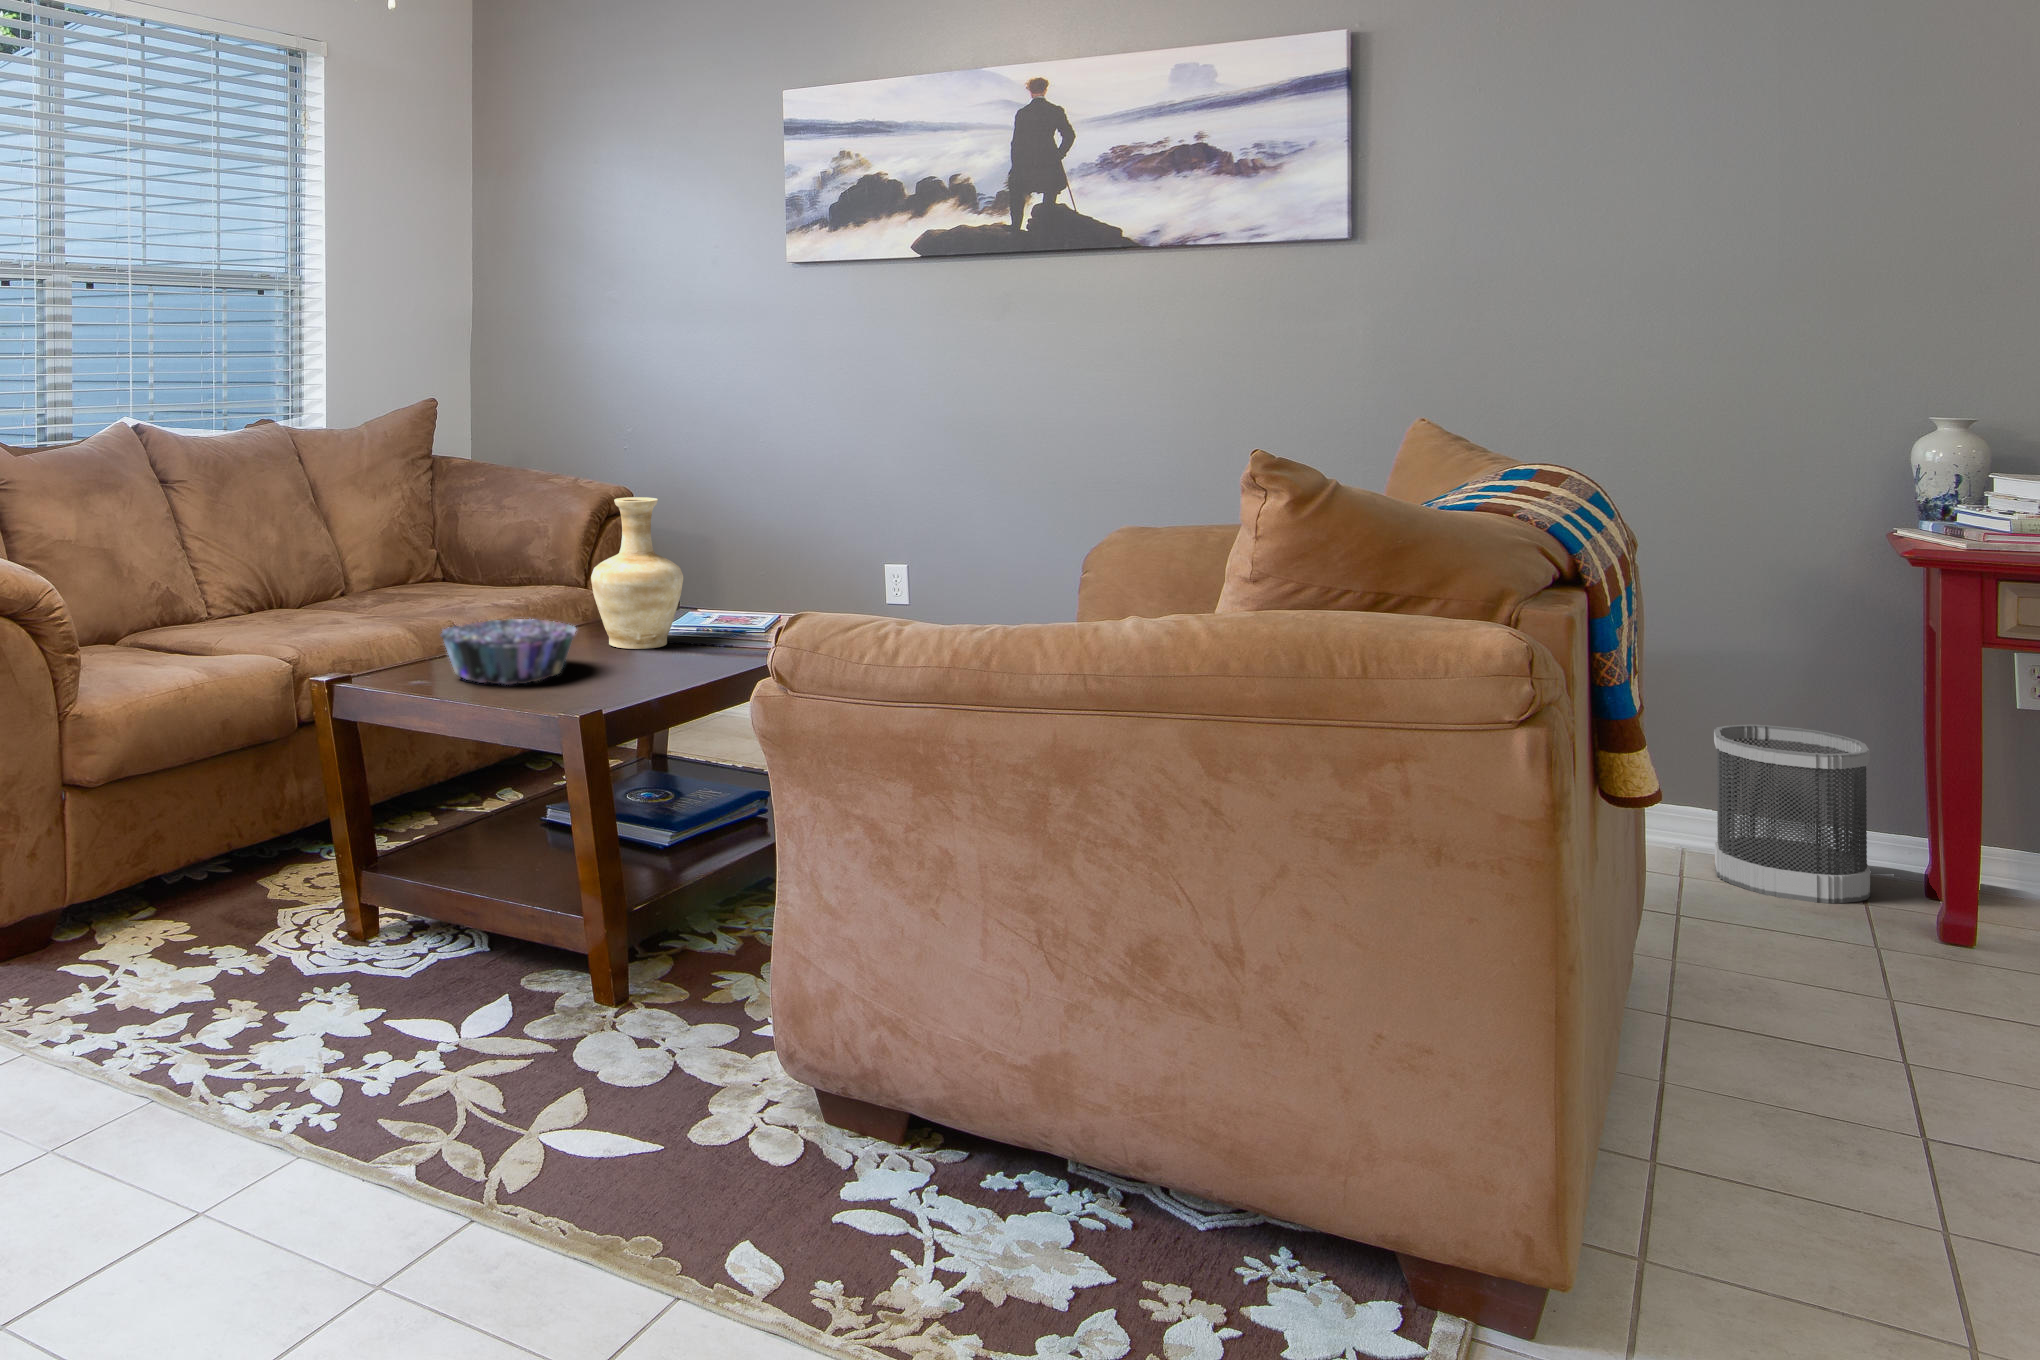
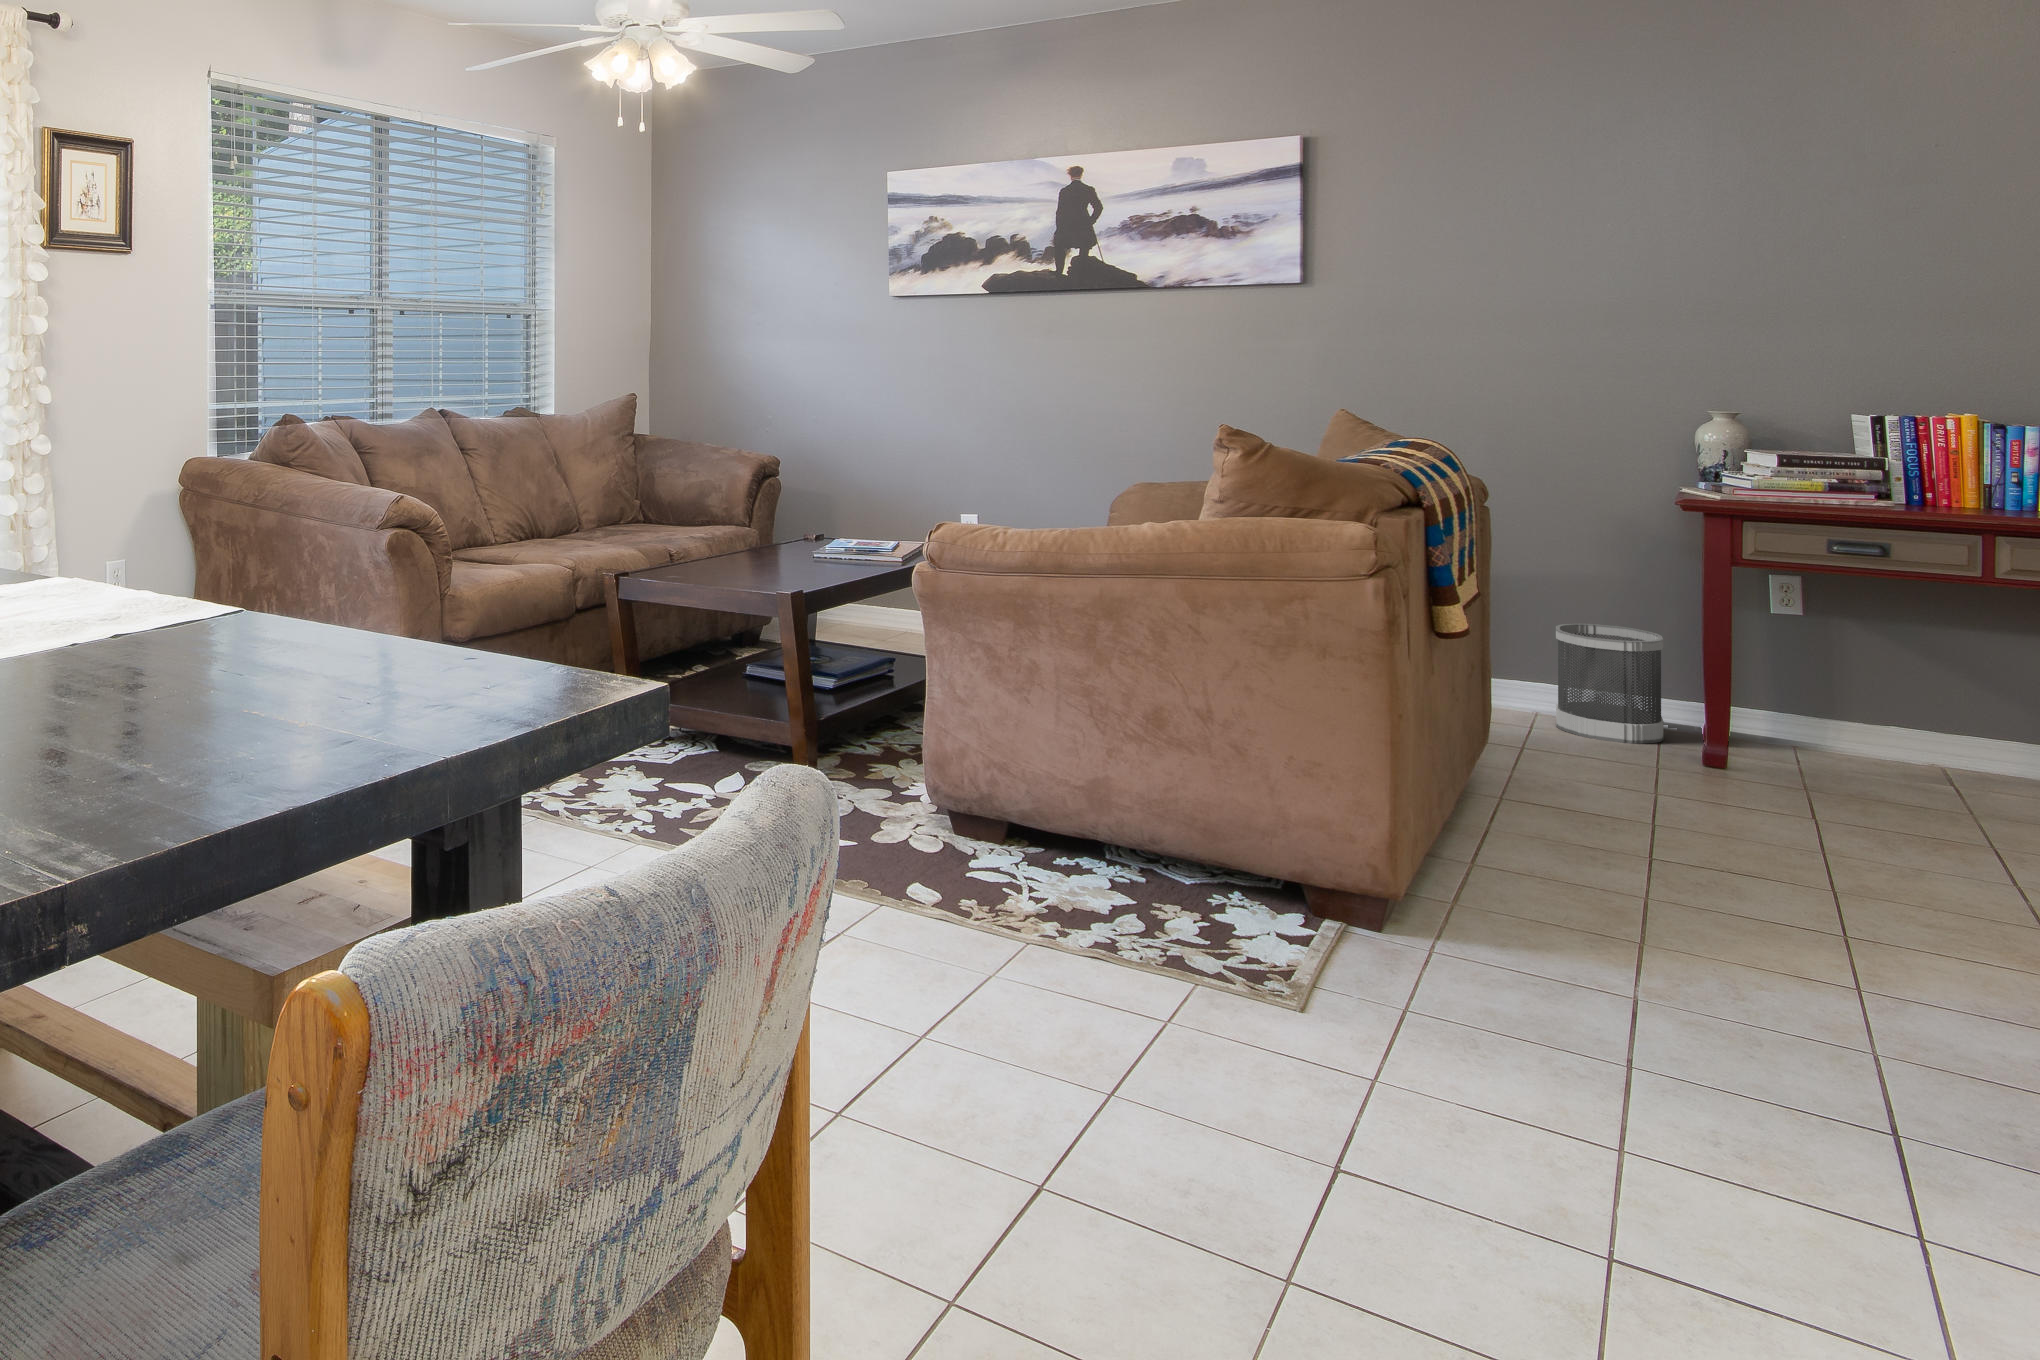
vase: present [591,497,683,649] -> none [774,458,837,558]
decorative bowl: present [441,619,576,685] -> none [683,537,772,577]

